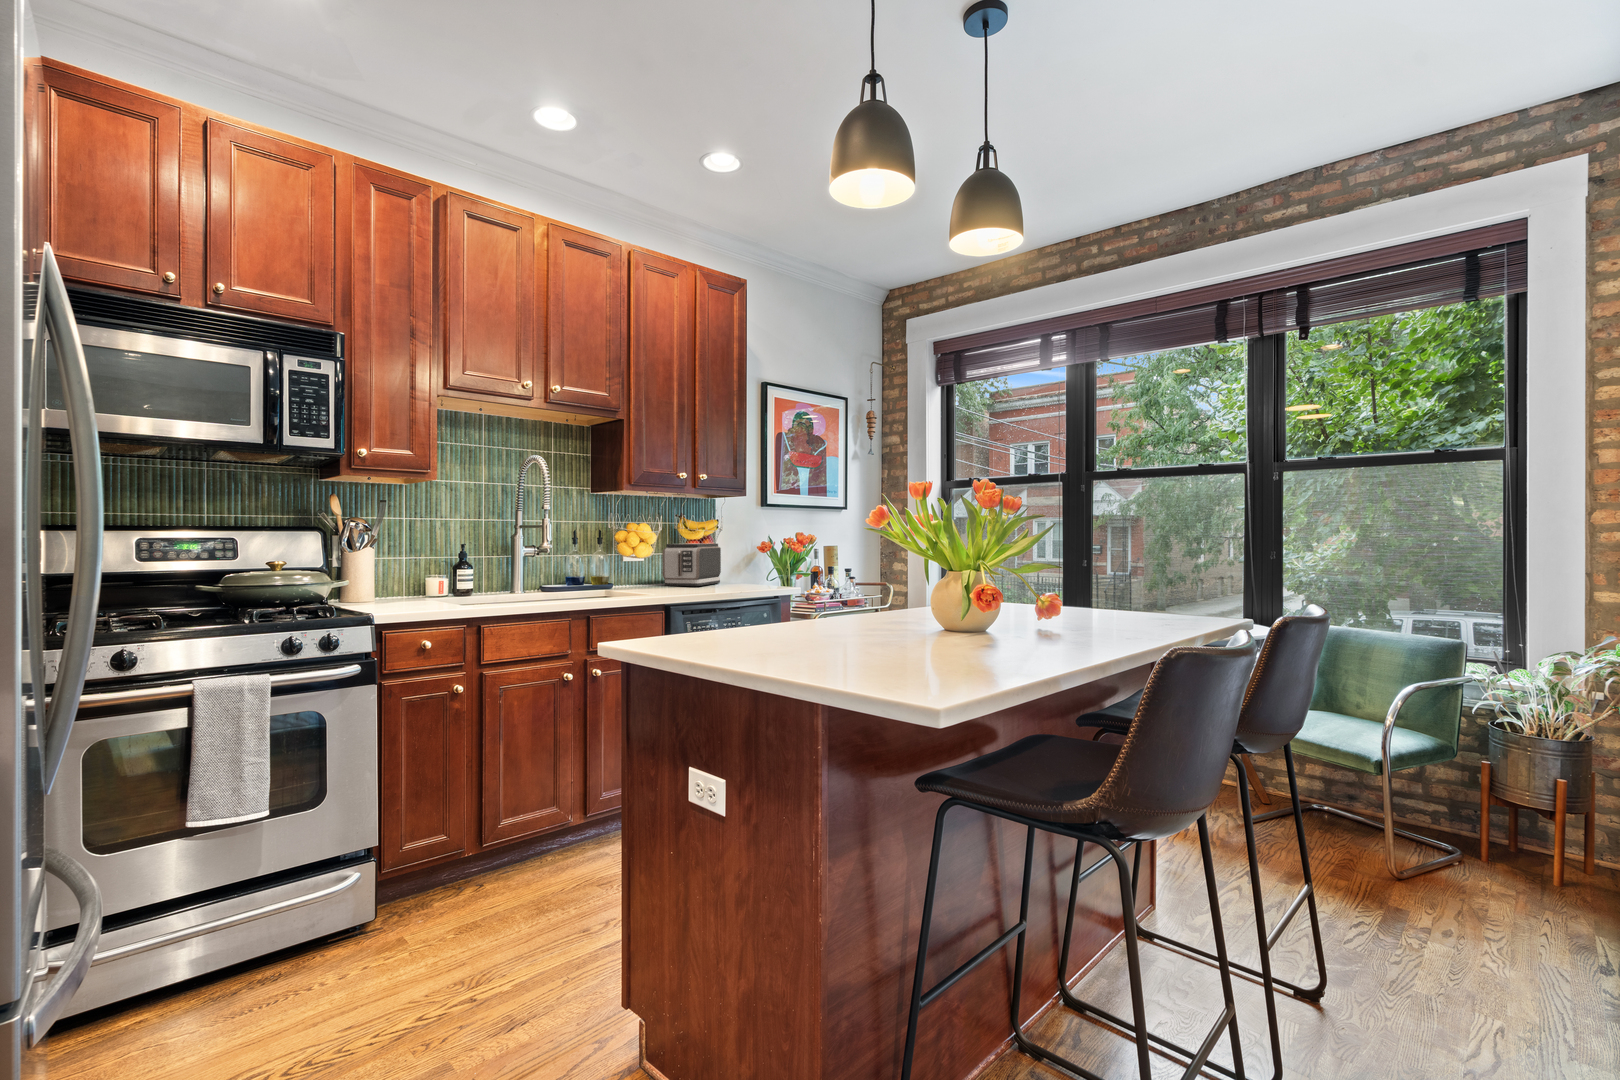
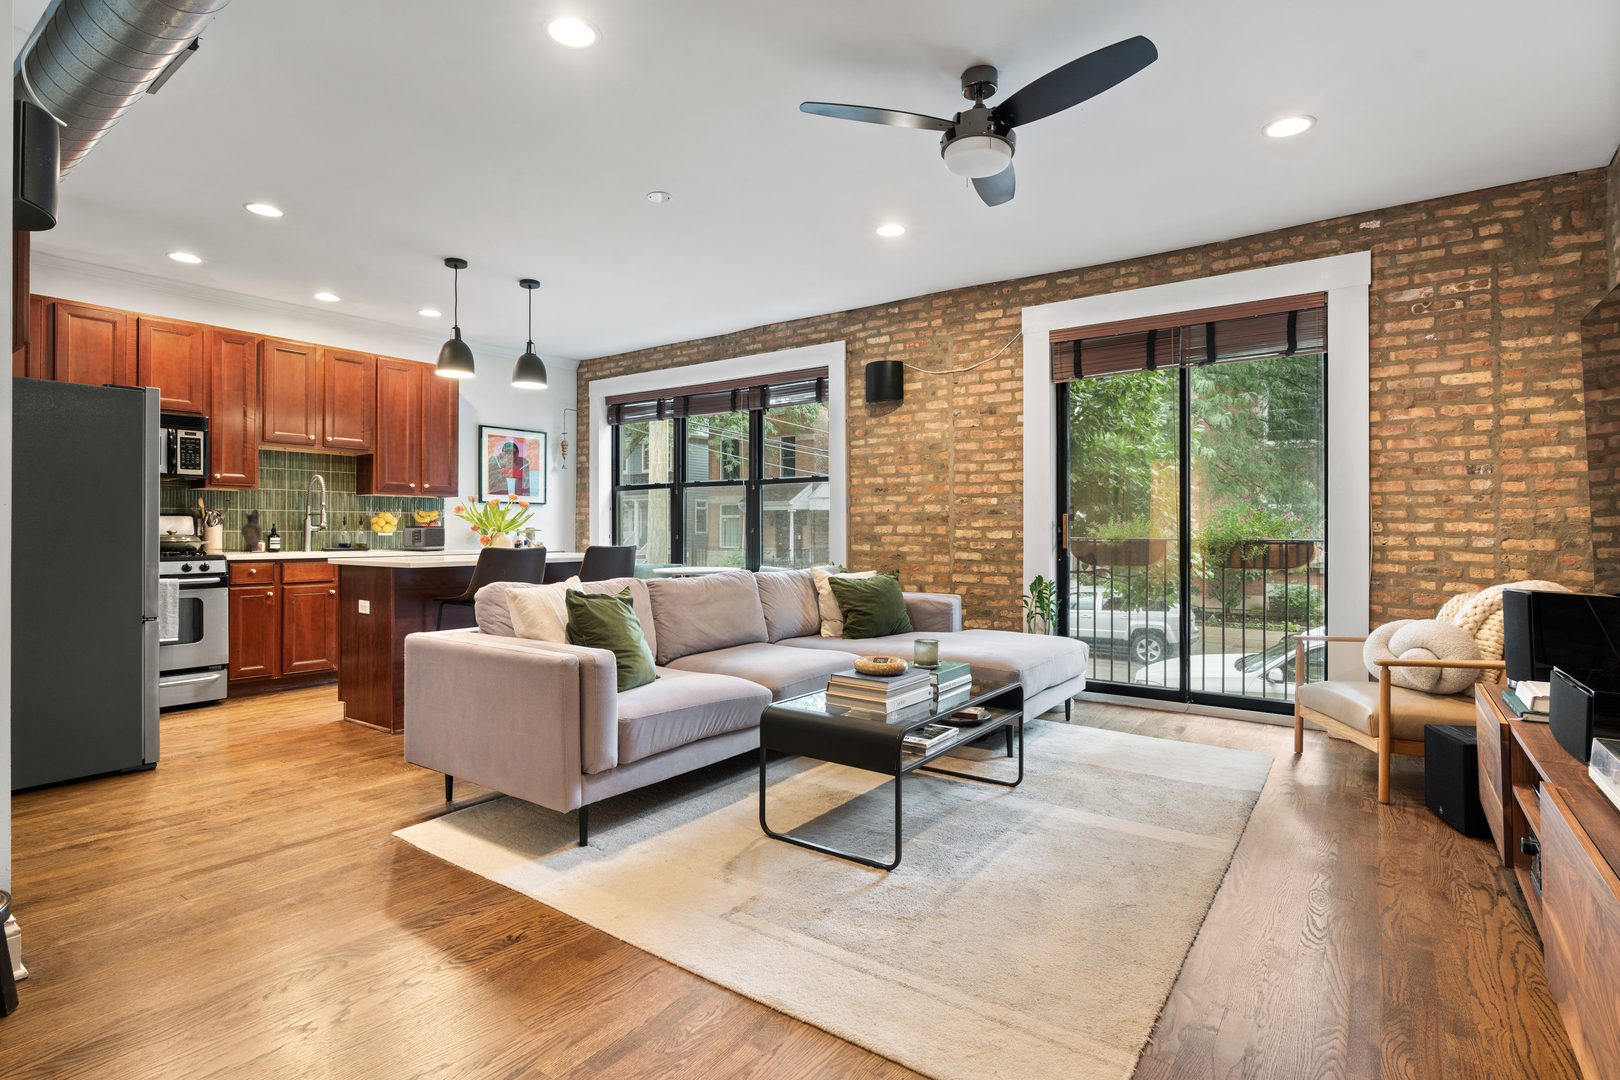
ceramic pitcher: none [408,517,443,593] -> present [241,509,262,550]

